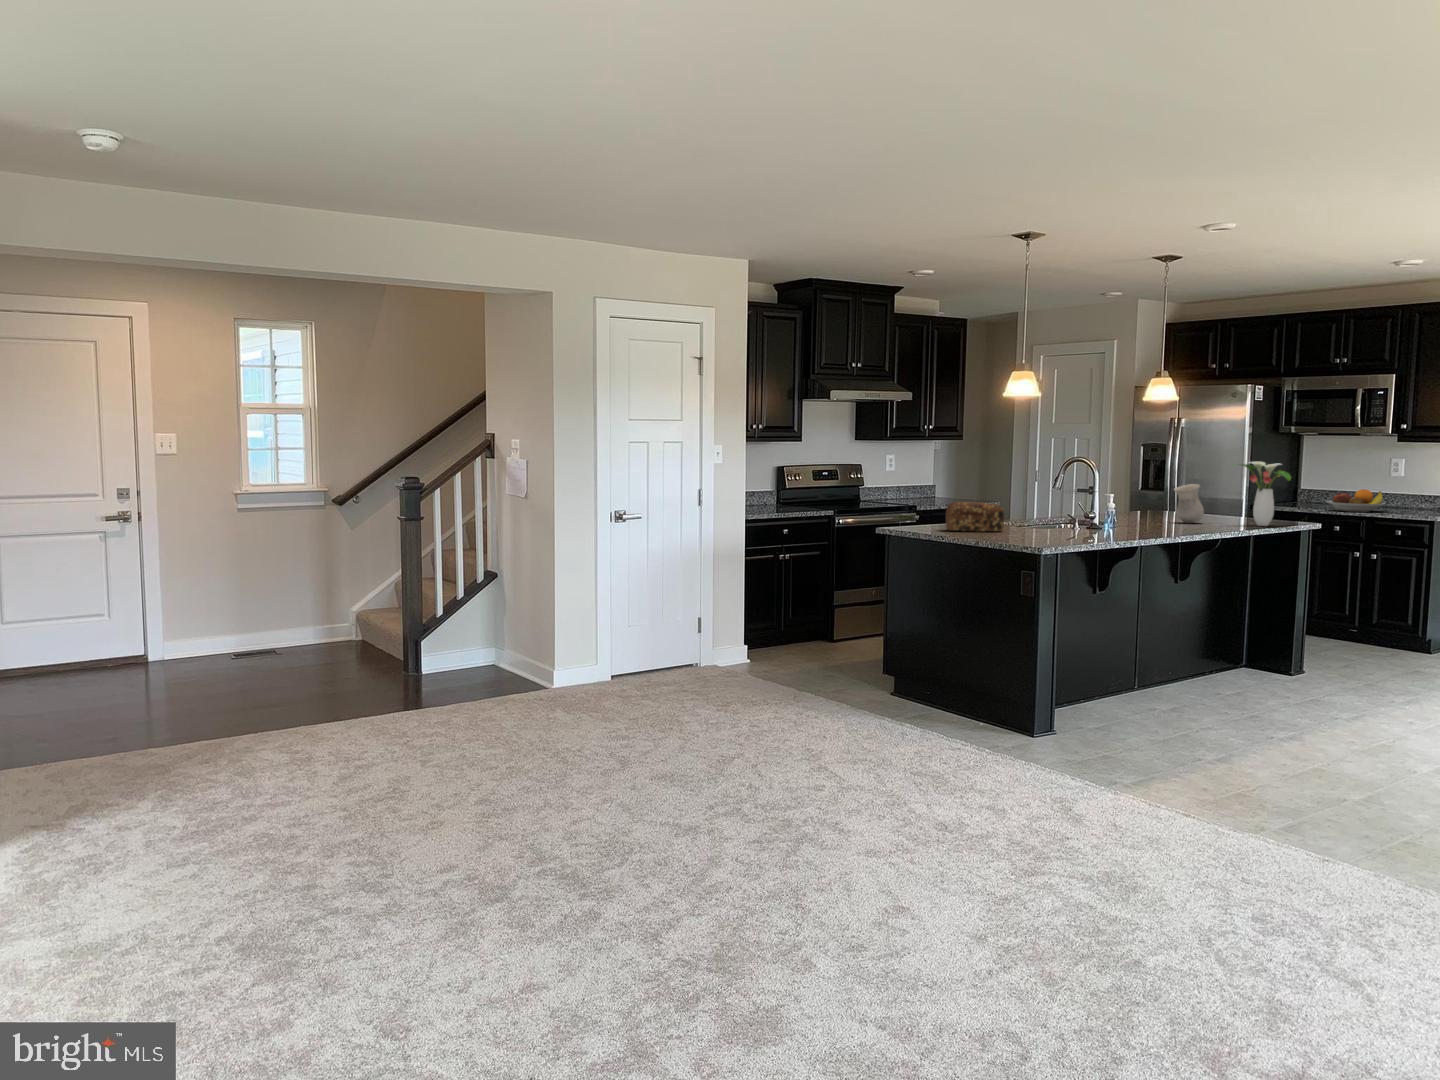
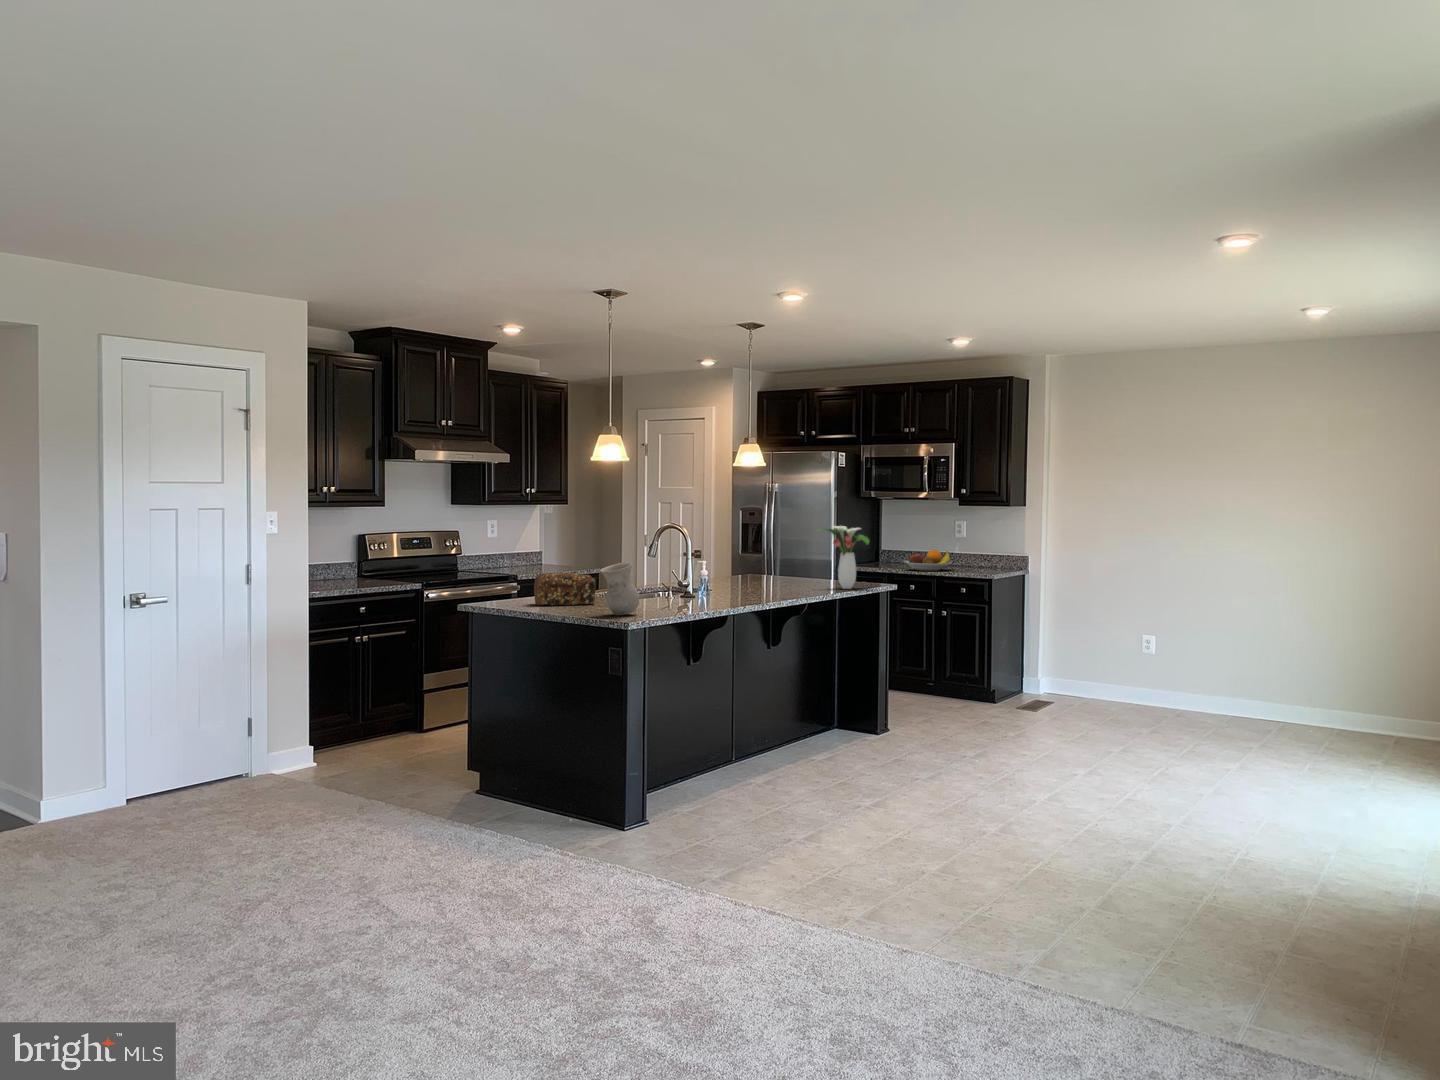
vase: present [1174,484,1204,523] -> present [600,562,639,615]

